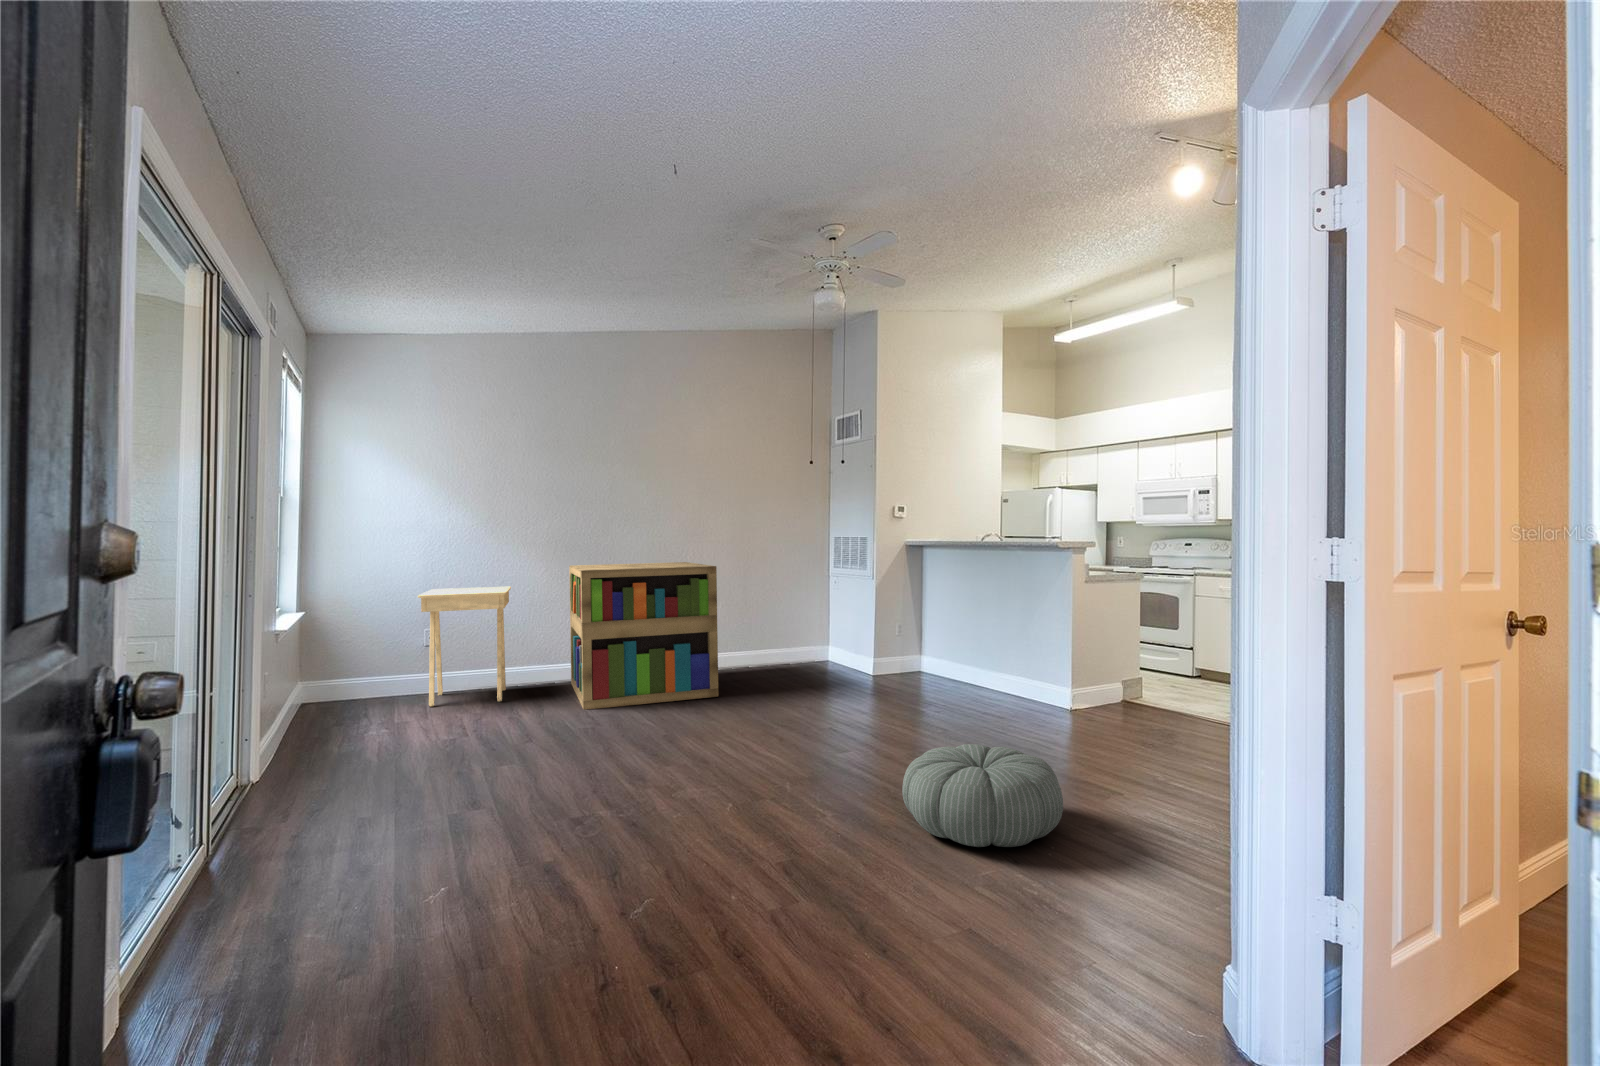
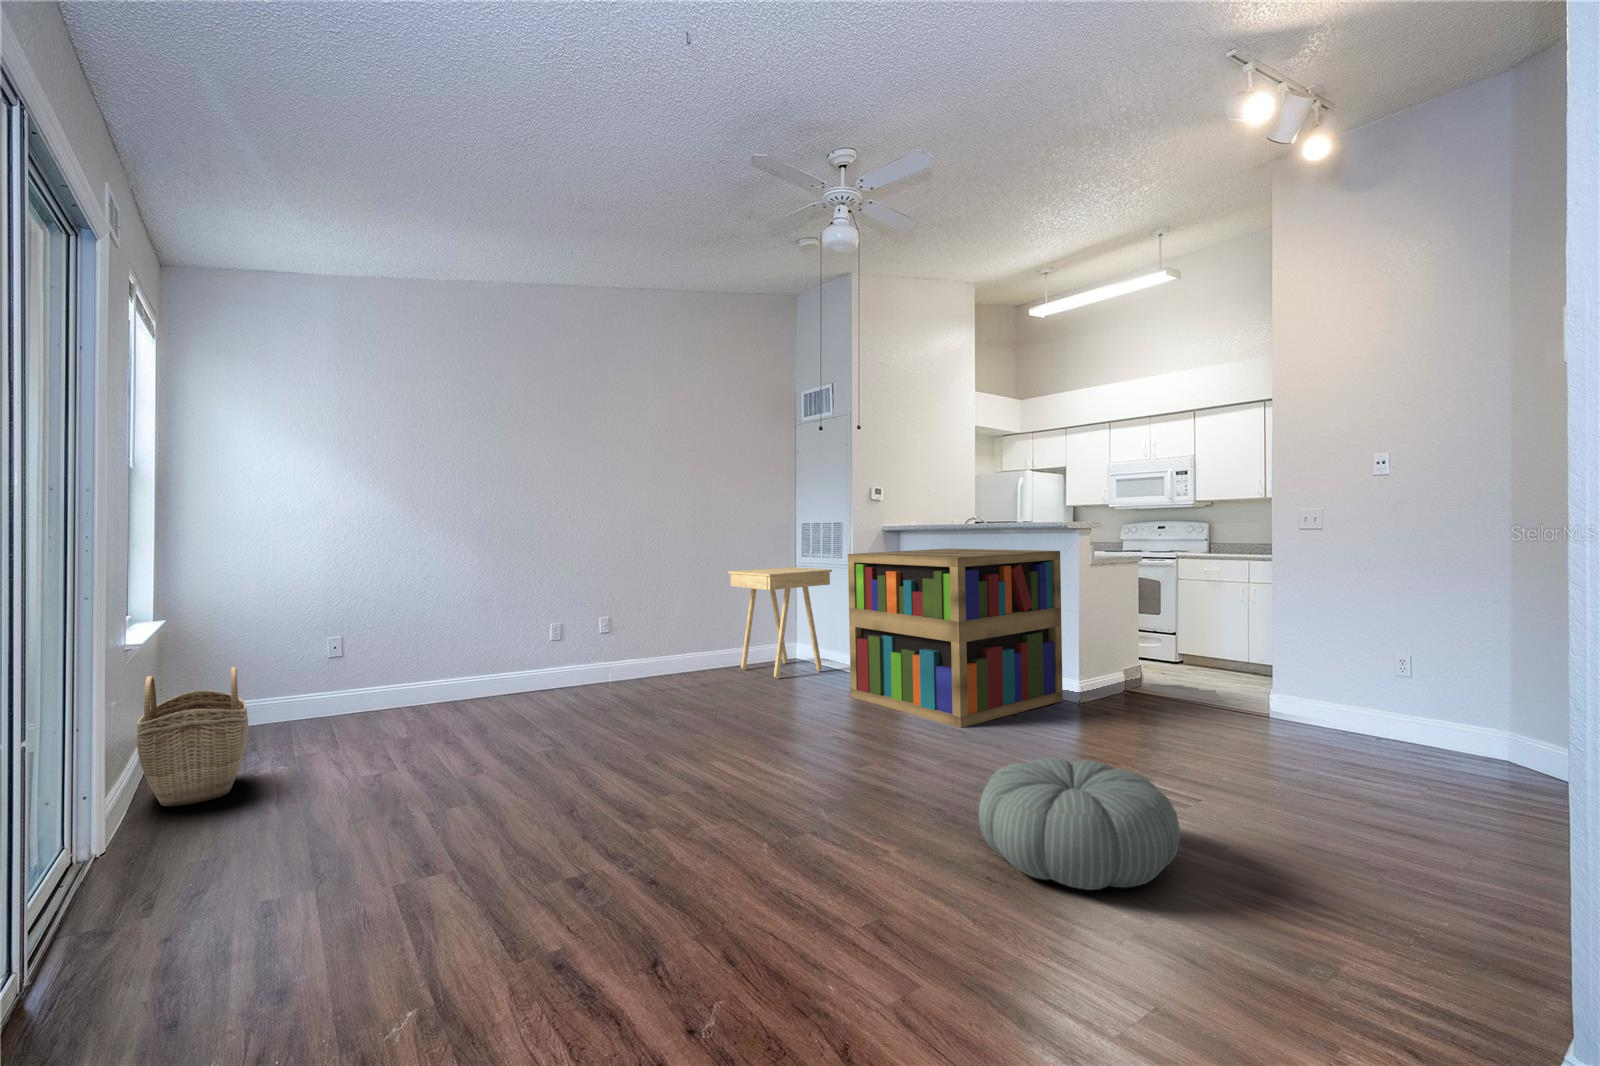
bookshelf: present [569,562,718,710] -> present [848,549,1063,728]
side table: present [418,587,511,707] -> present [728,567,832,679]
woven basket: none [284,651,362,755] -> present [137,667,248,807]

